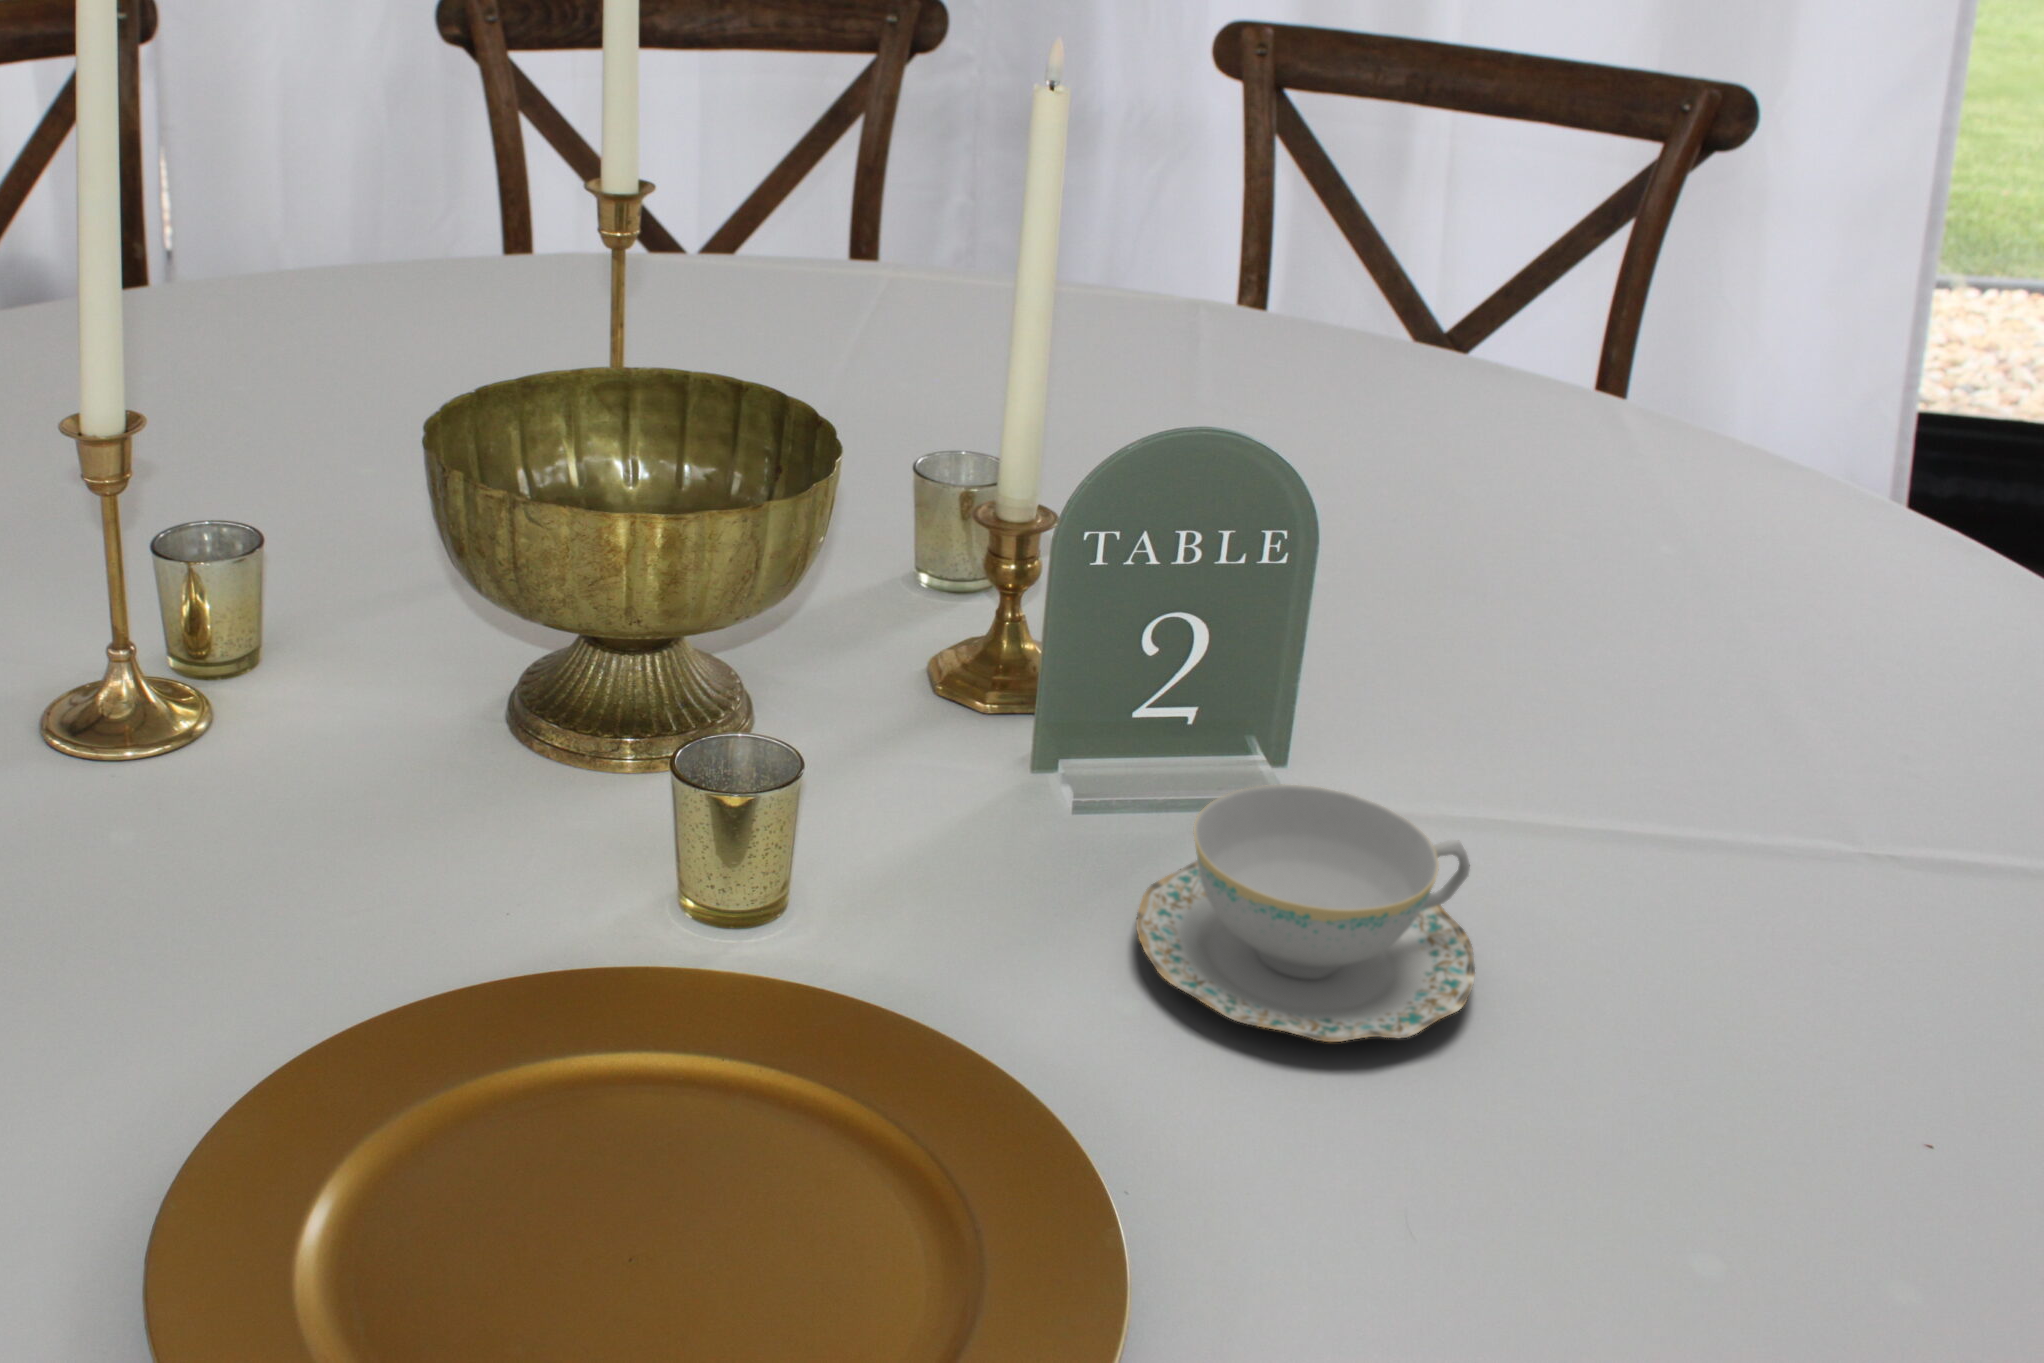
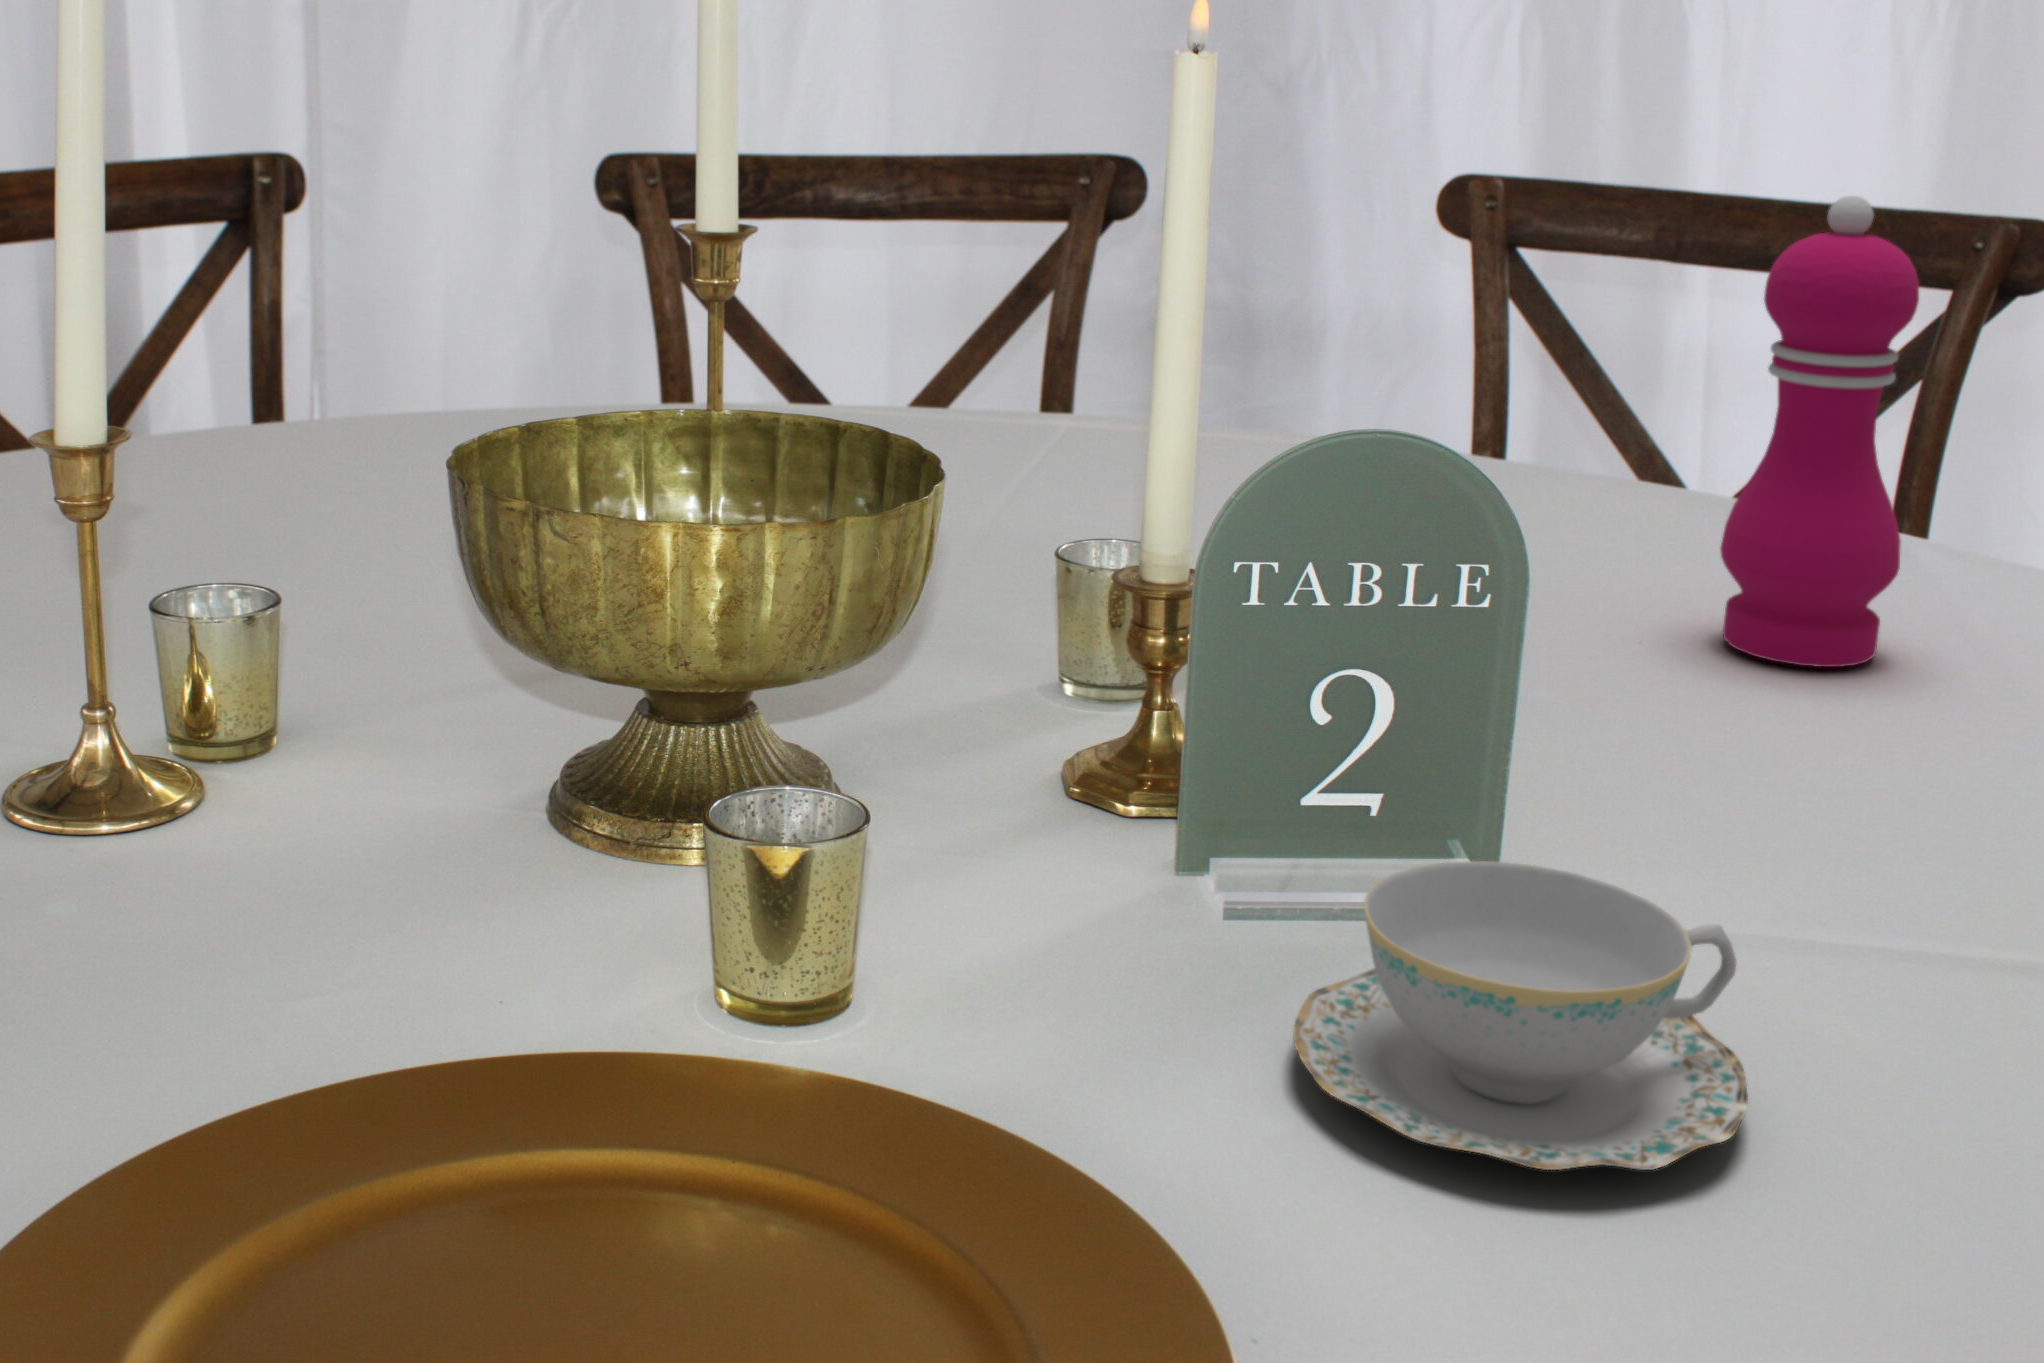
pepper mill: none [1454,150,1626,538] -> present [1720,196,1919,667]

